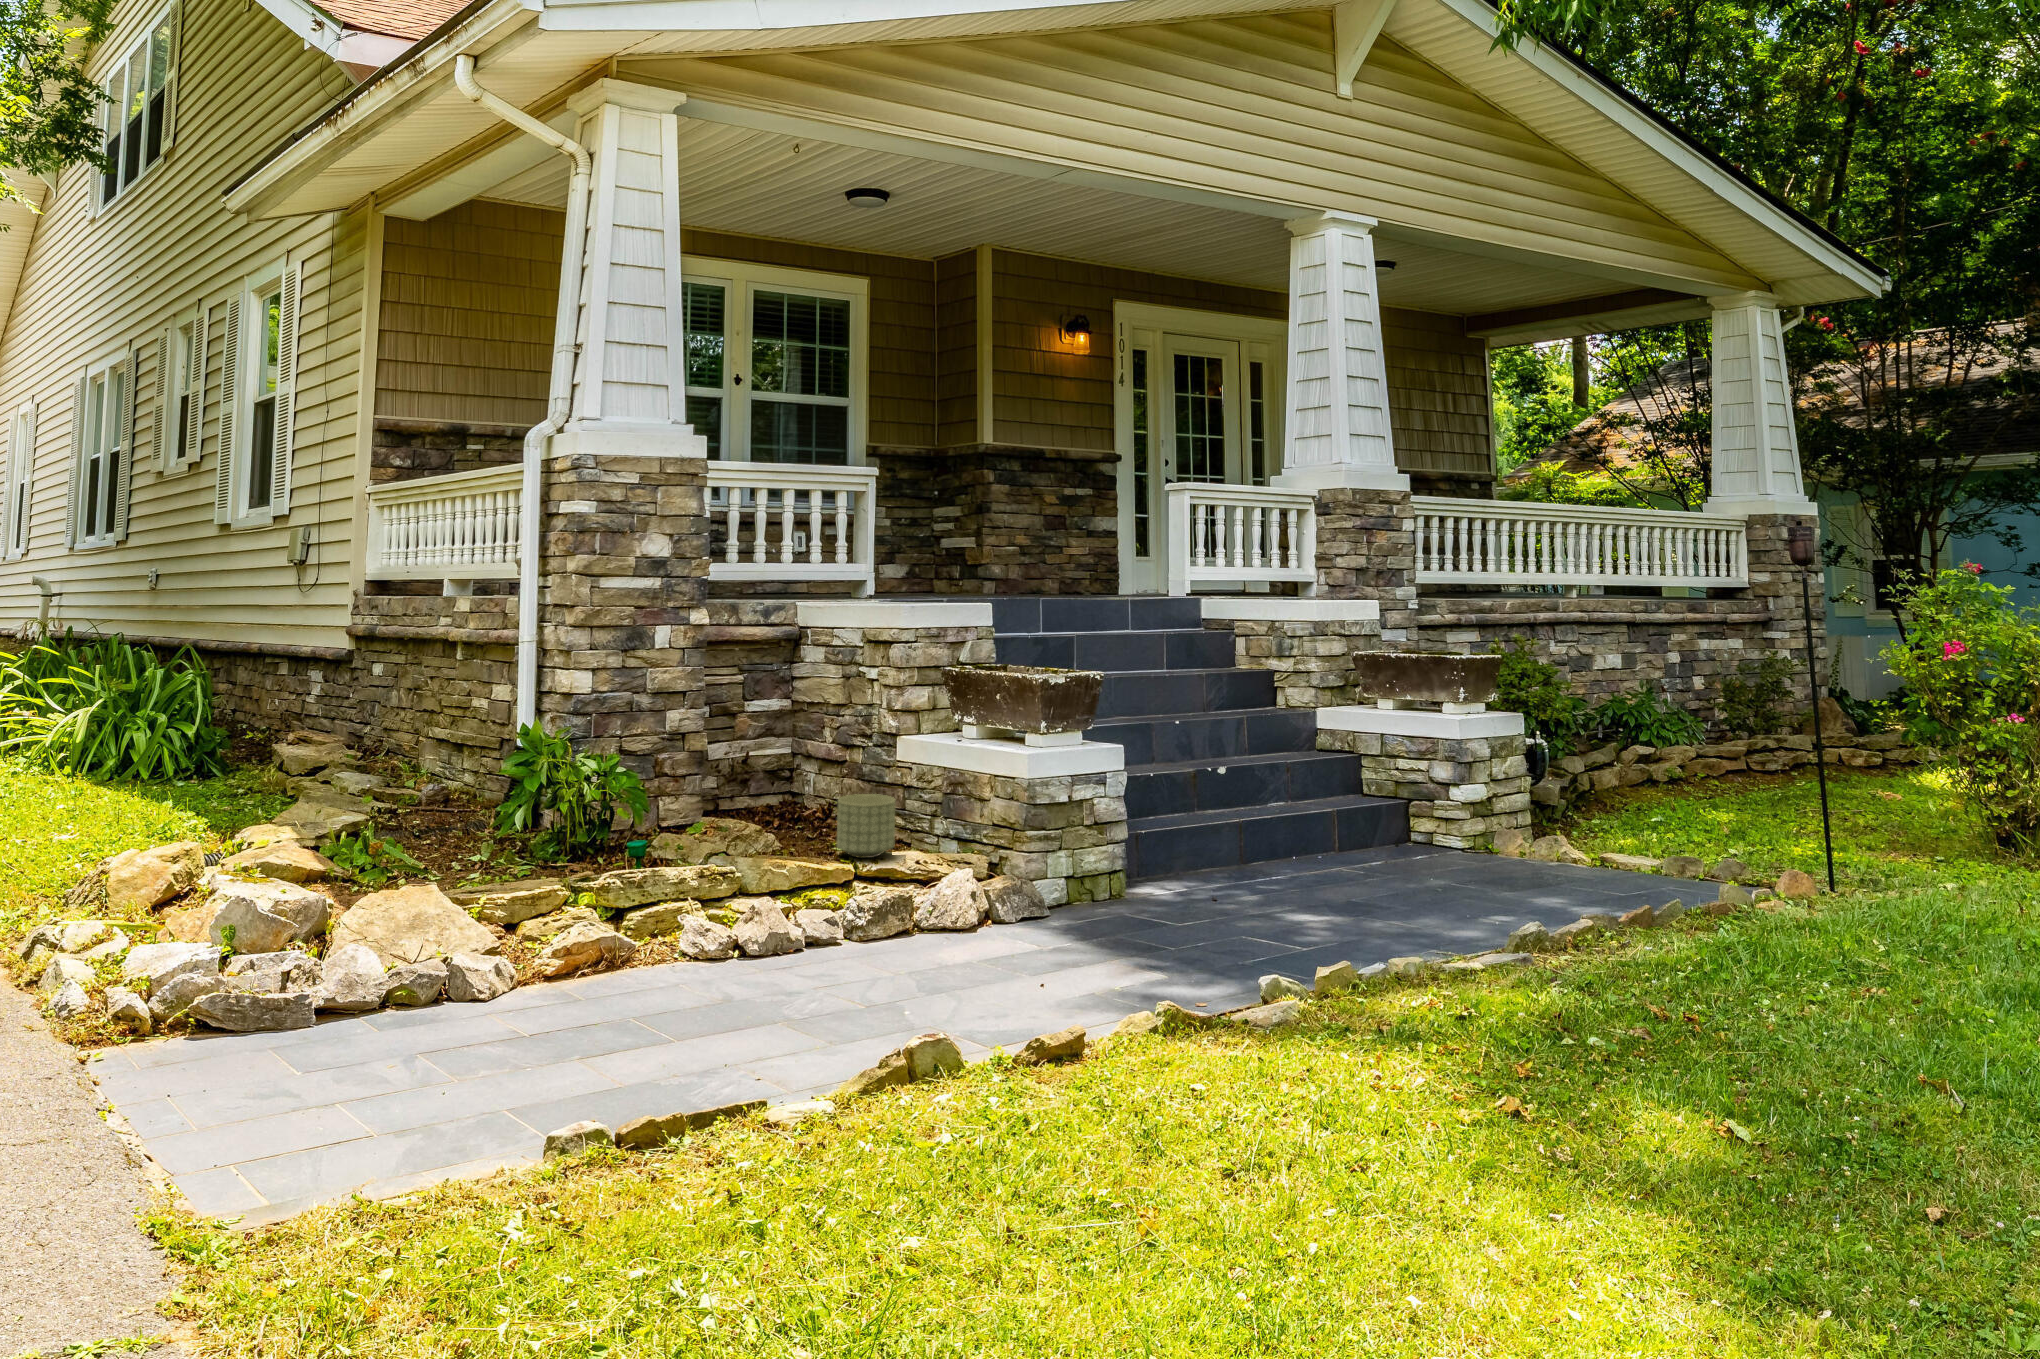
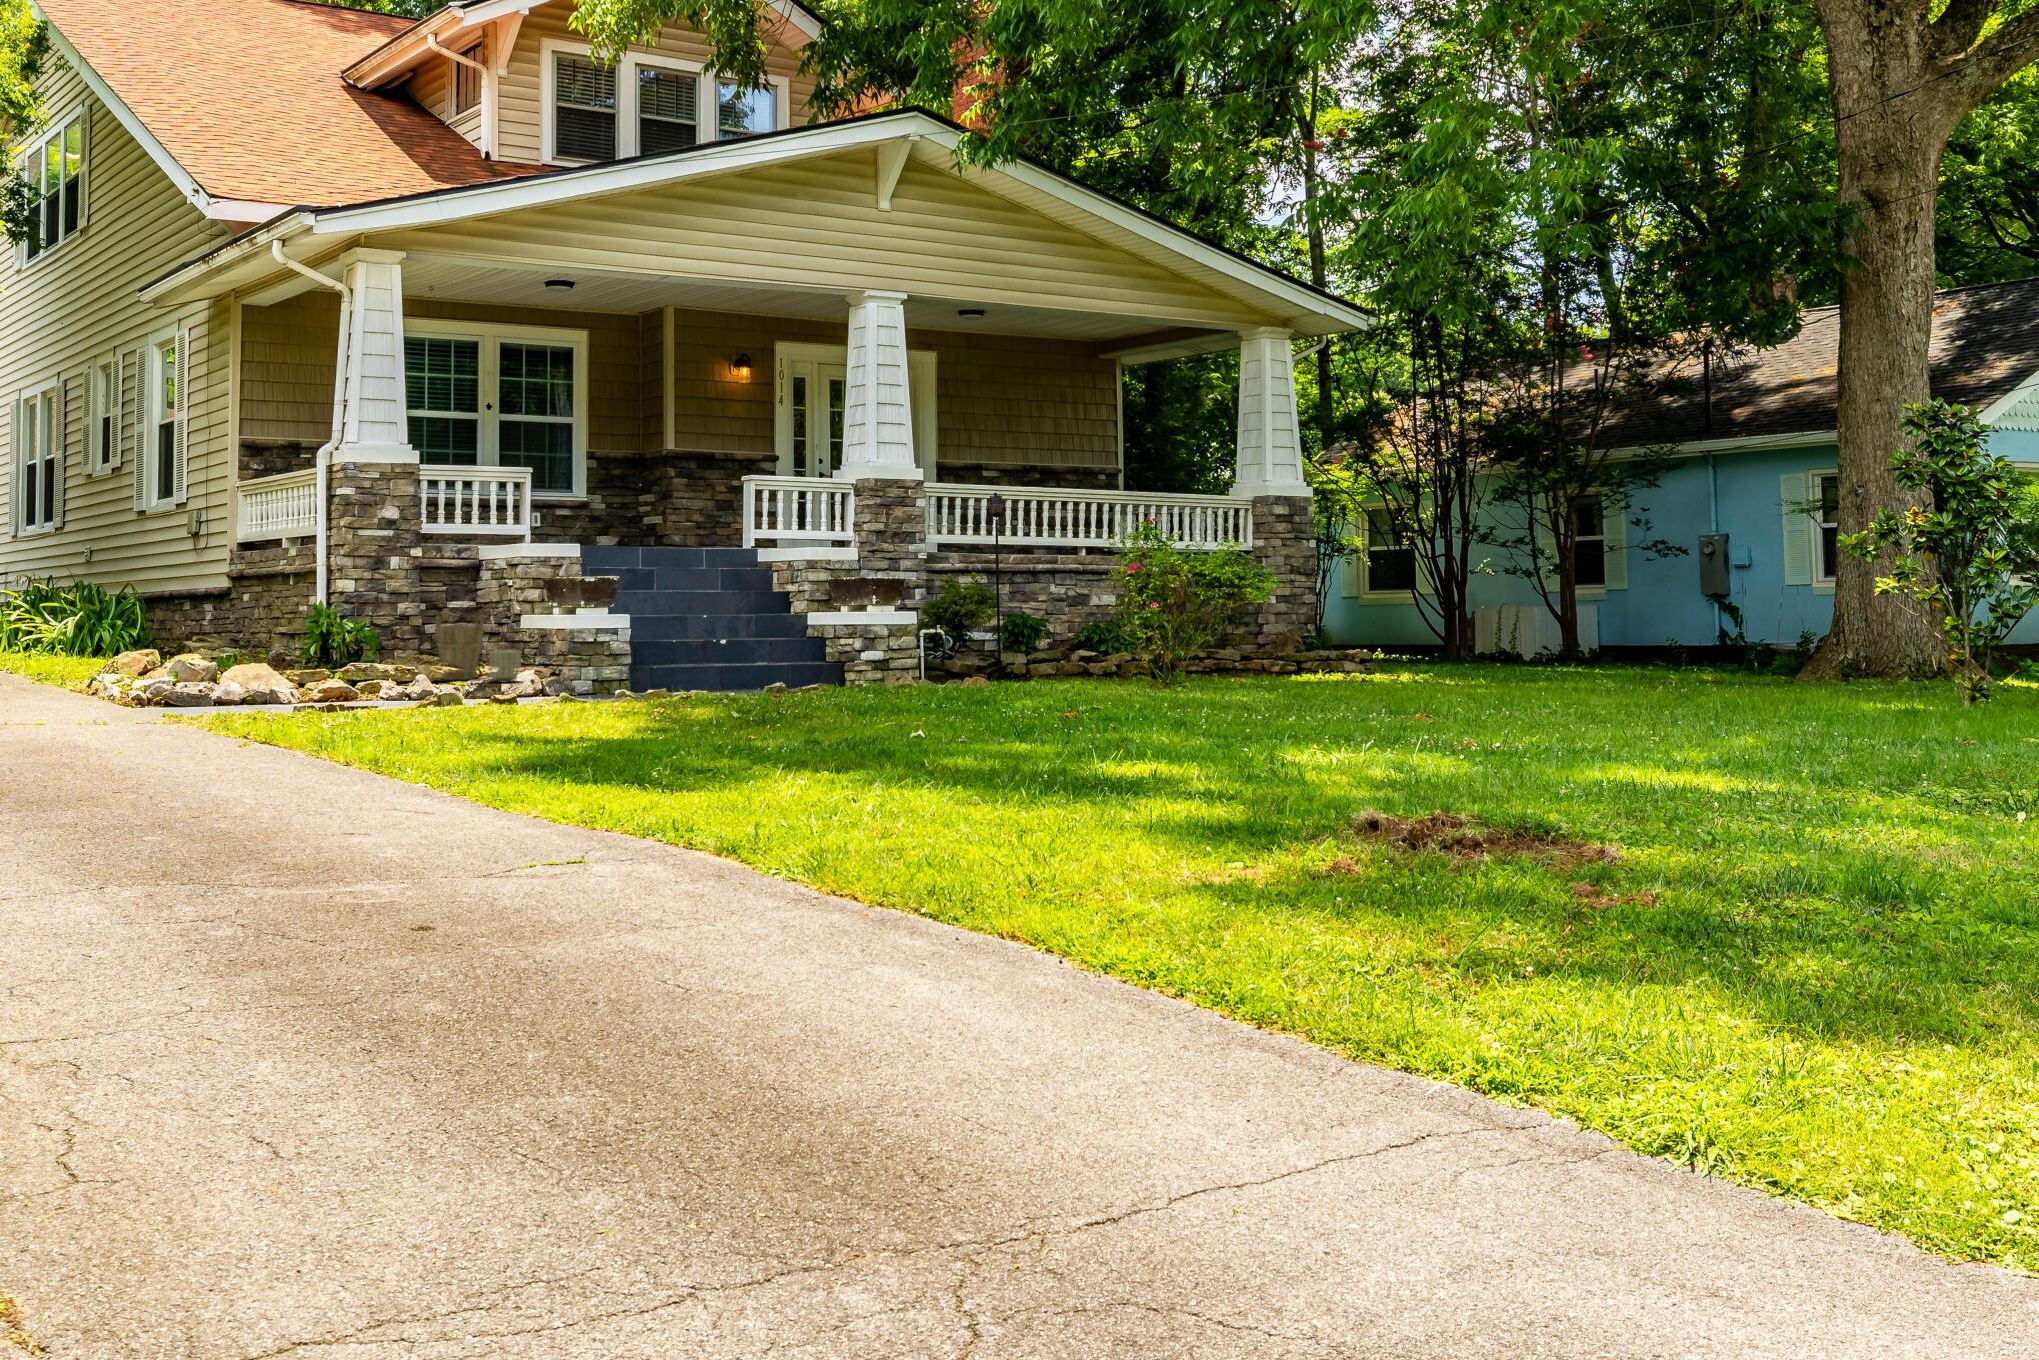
bucket: none [731,727,817,848] -> present [435,616,484,680]

